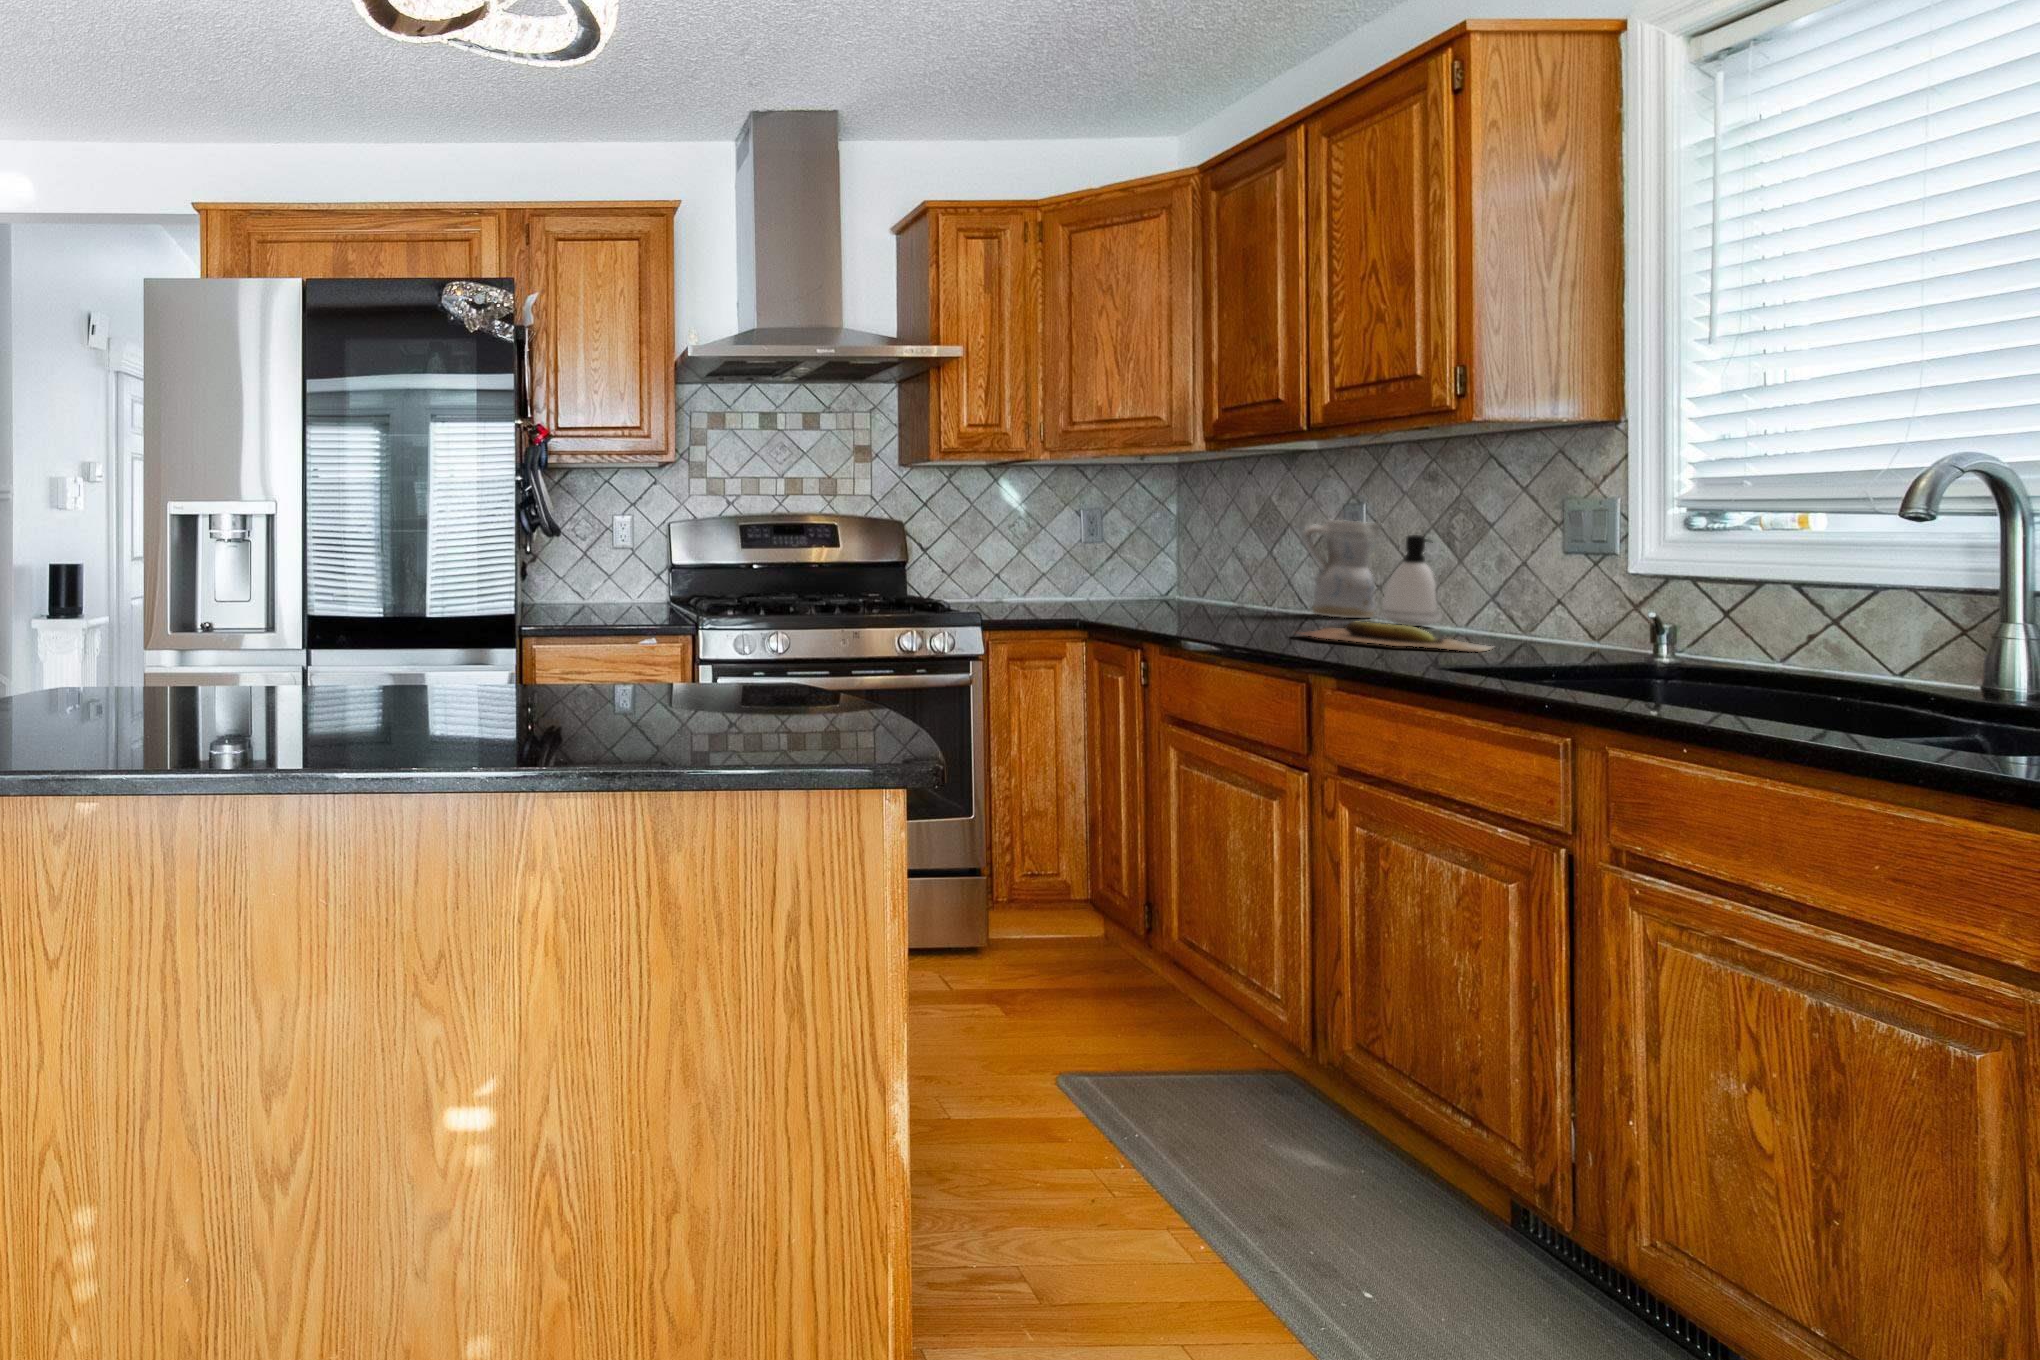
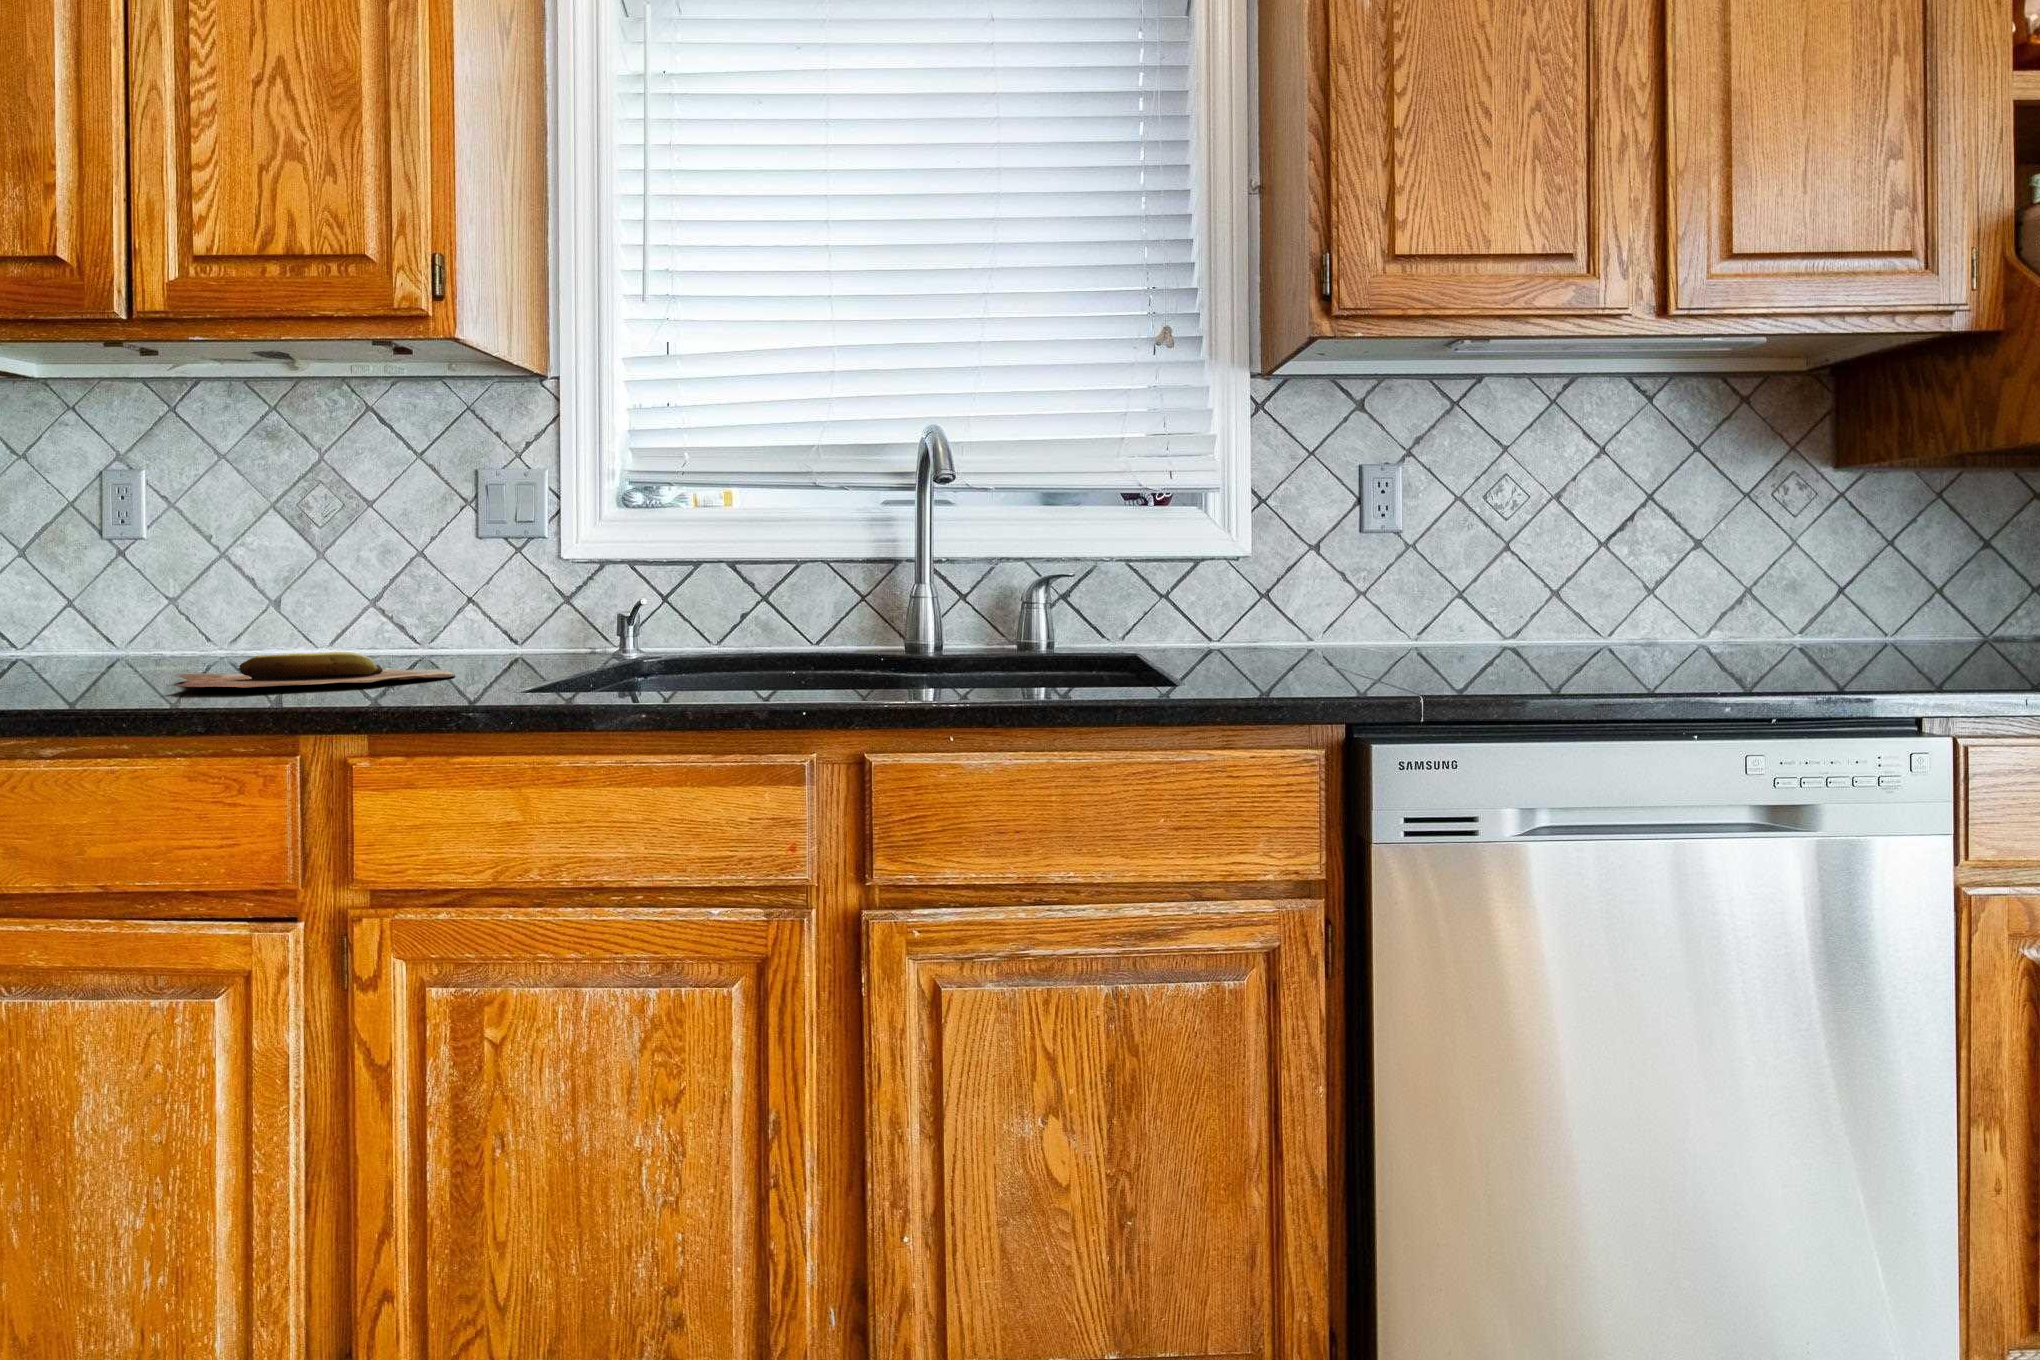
ceramic pitcher: present [1302,520,1380,618] -> none [30,501,154,665]
soap dispenser: present [1382,535,1441,626] -> none [195,520,281,662]

